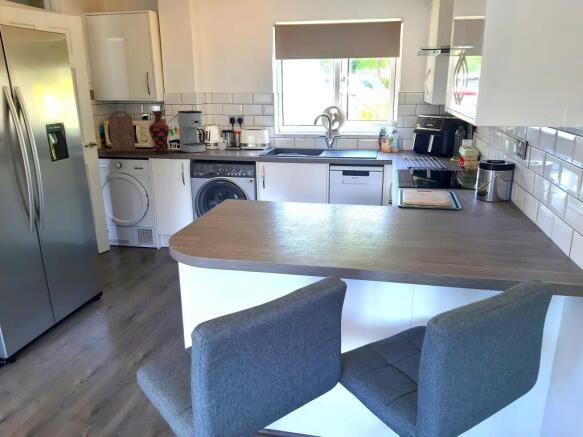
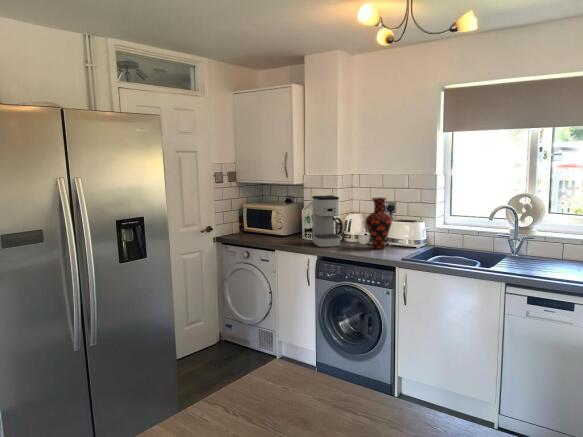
cutting board: present [108,111,136,151] -> none [241,194,265,239]
vase: present [149,111,169,151] -> present [366,197,392,249]

